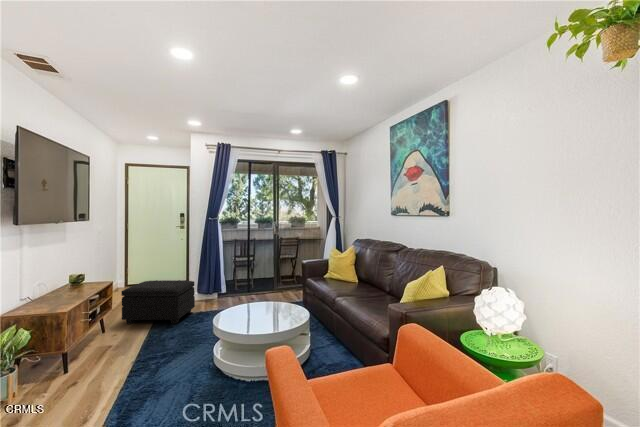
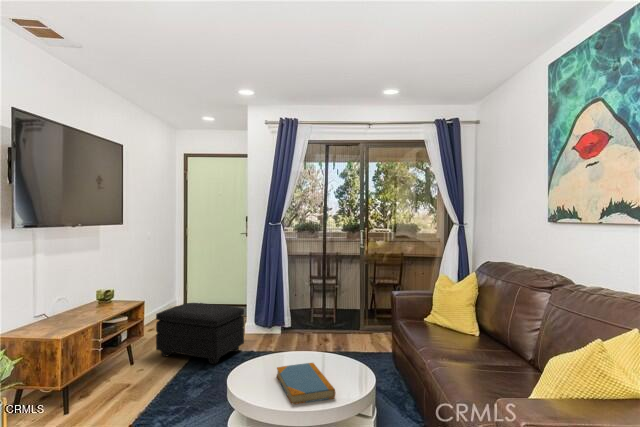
book: none [244,307,288,331] -> present [277,363,336,404]

